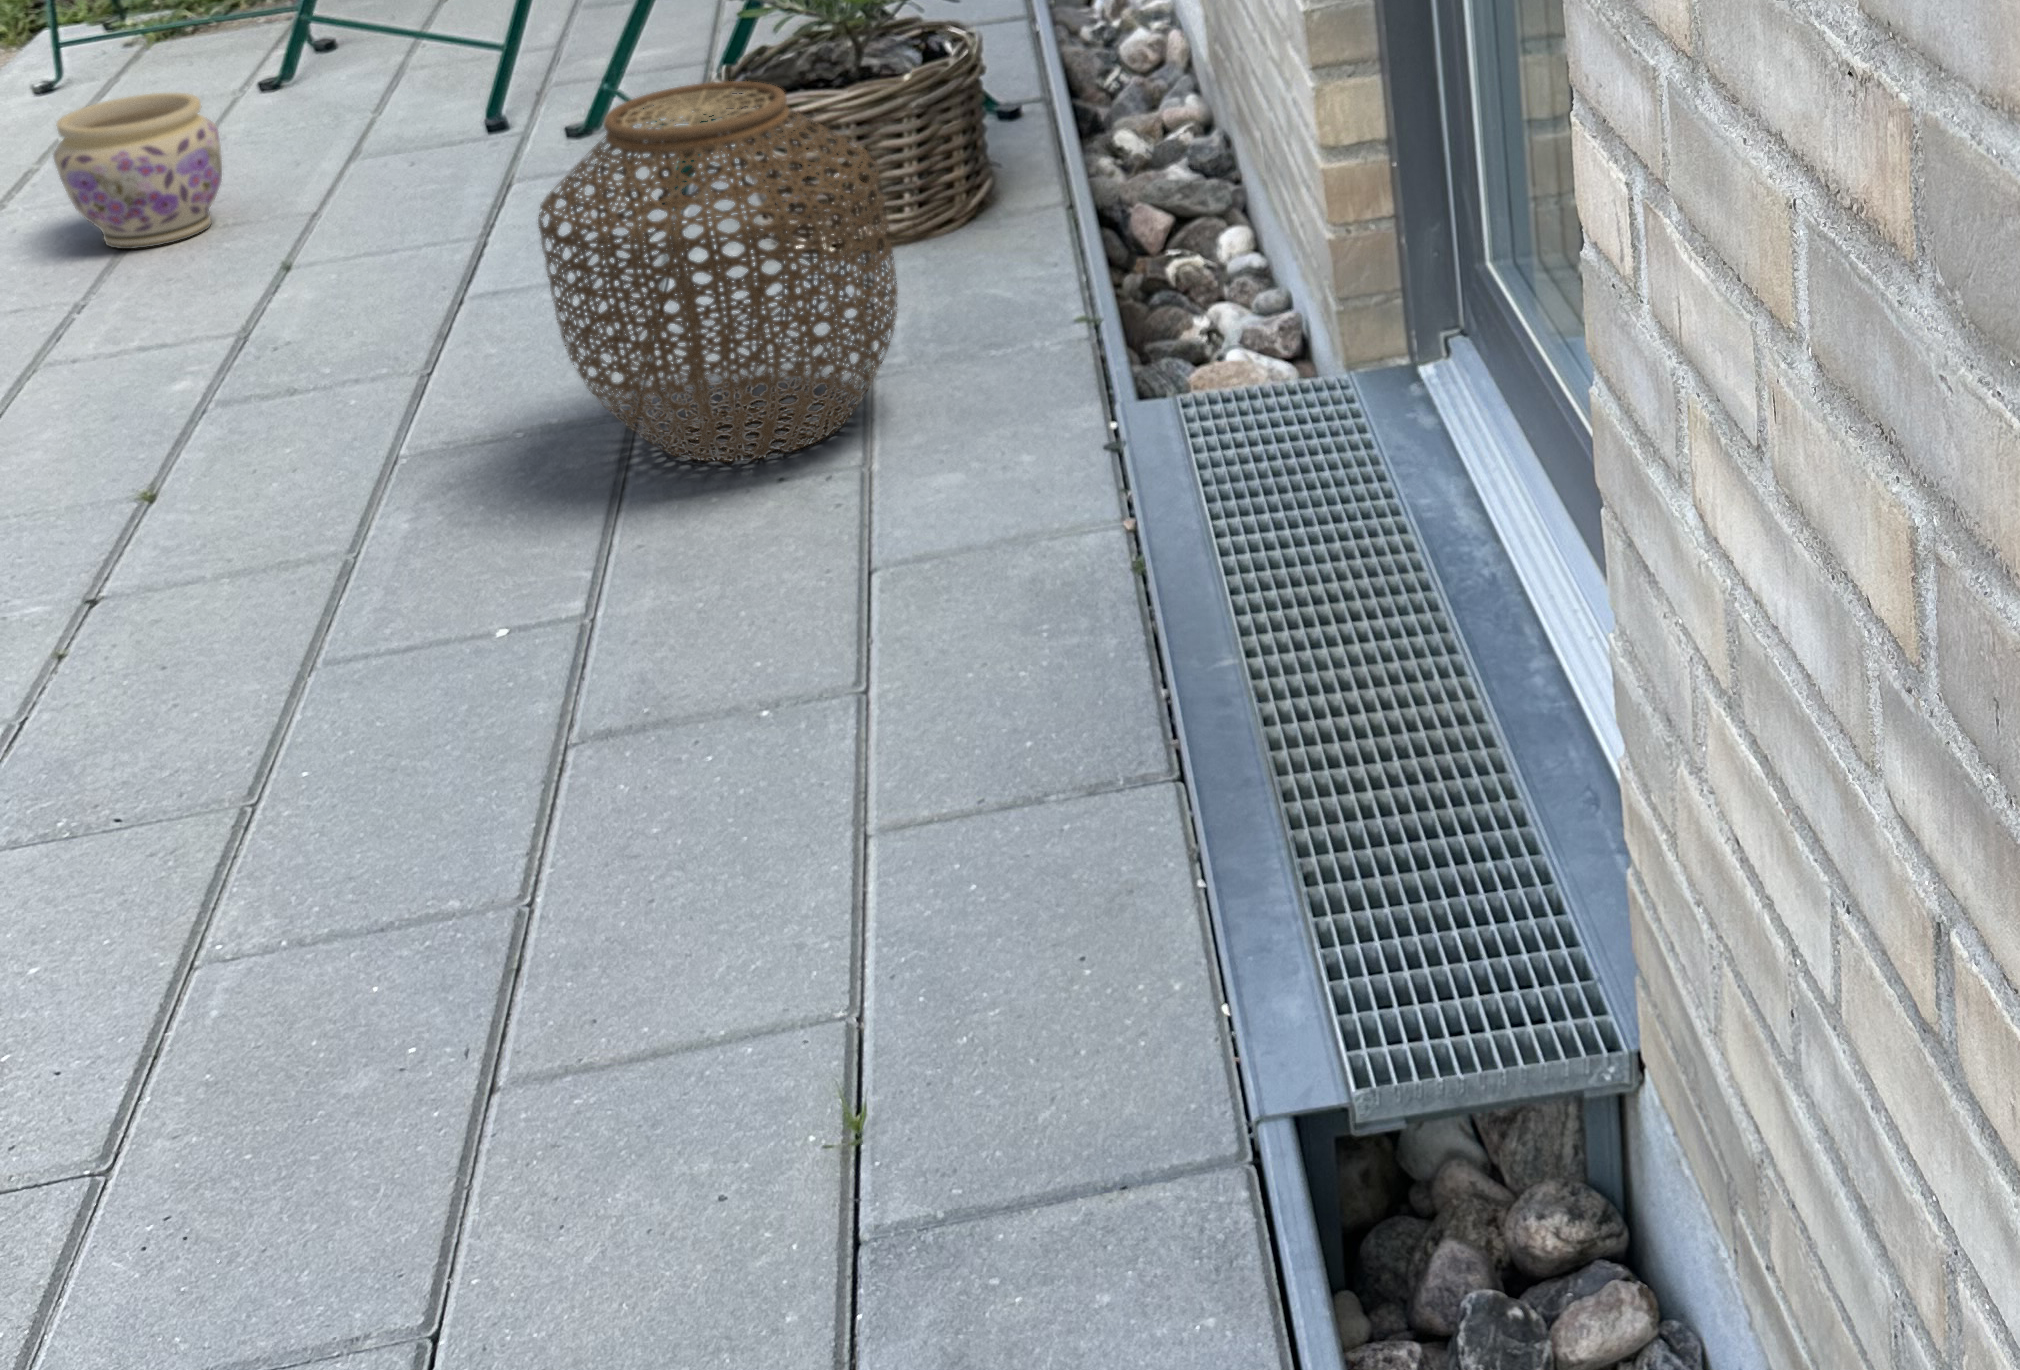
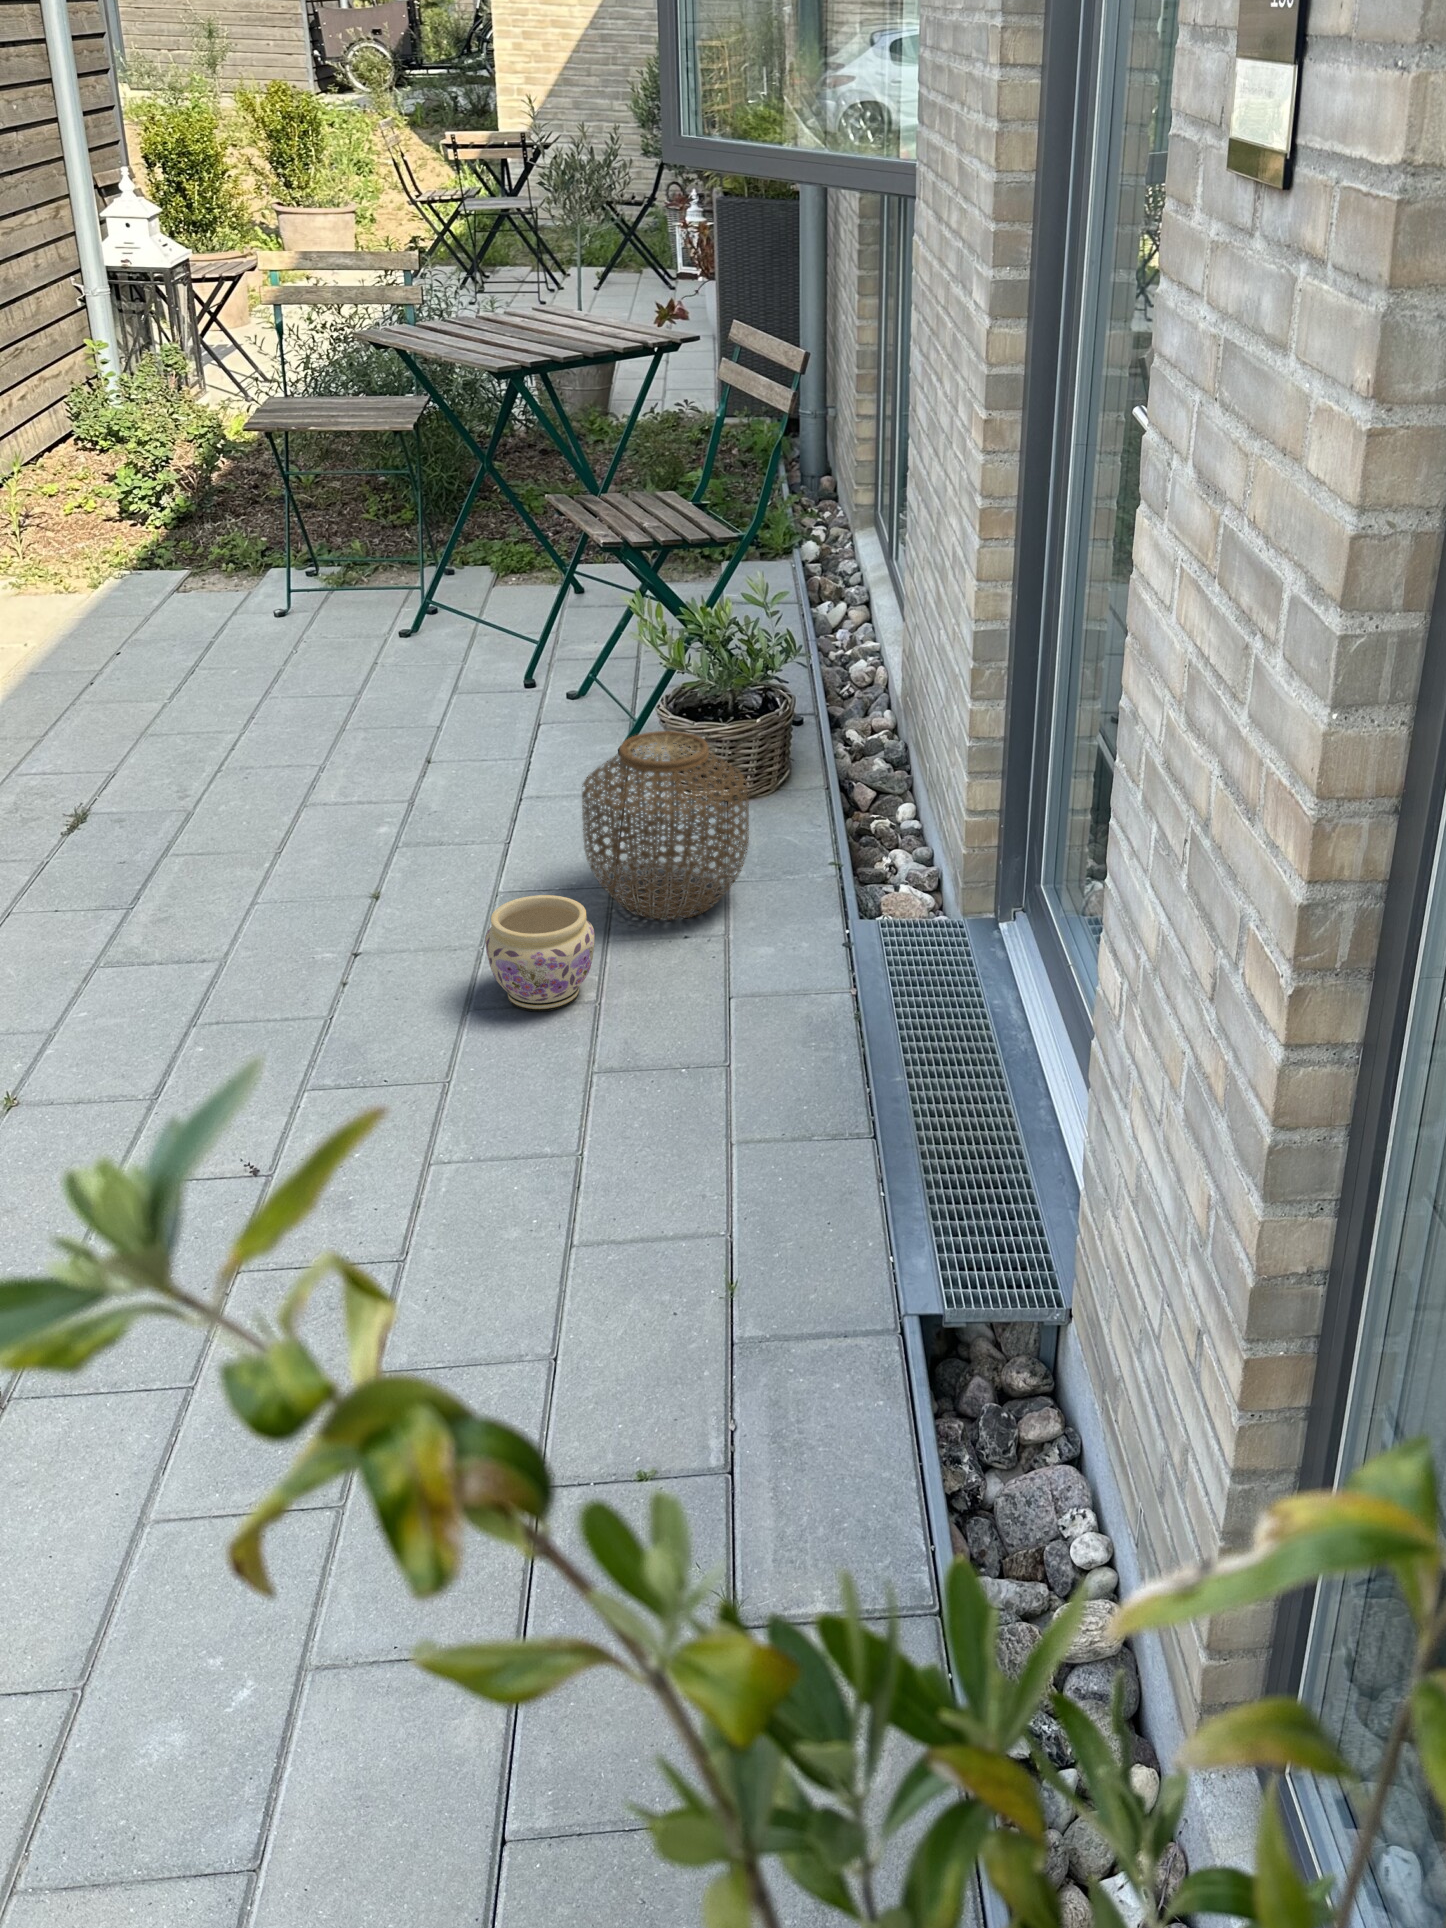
planter: present [53,93,222,249] -> present [485,895,595,1011]

